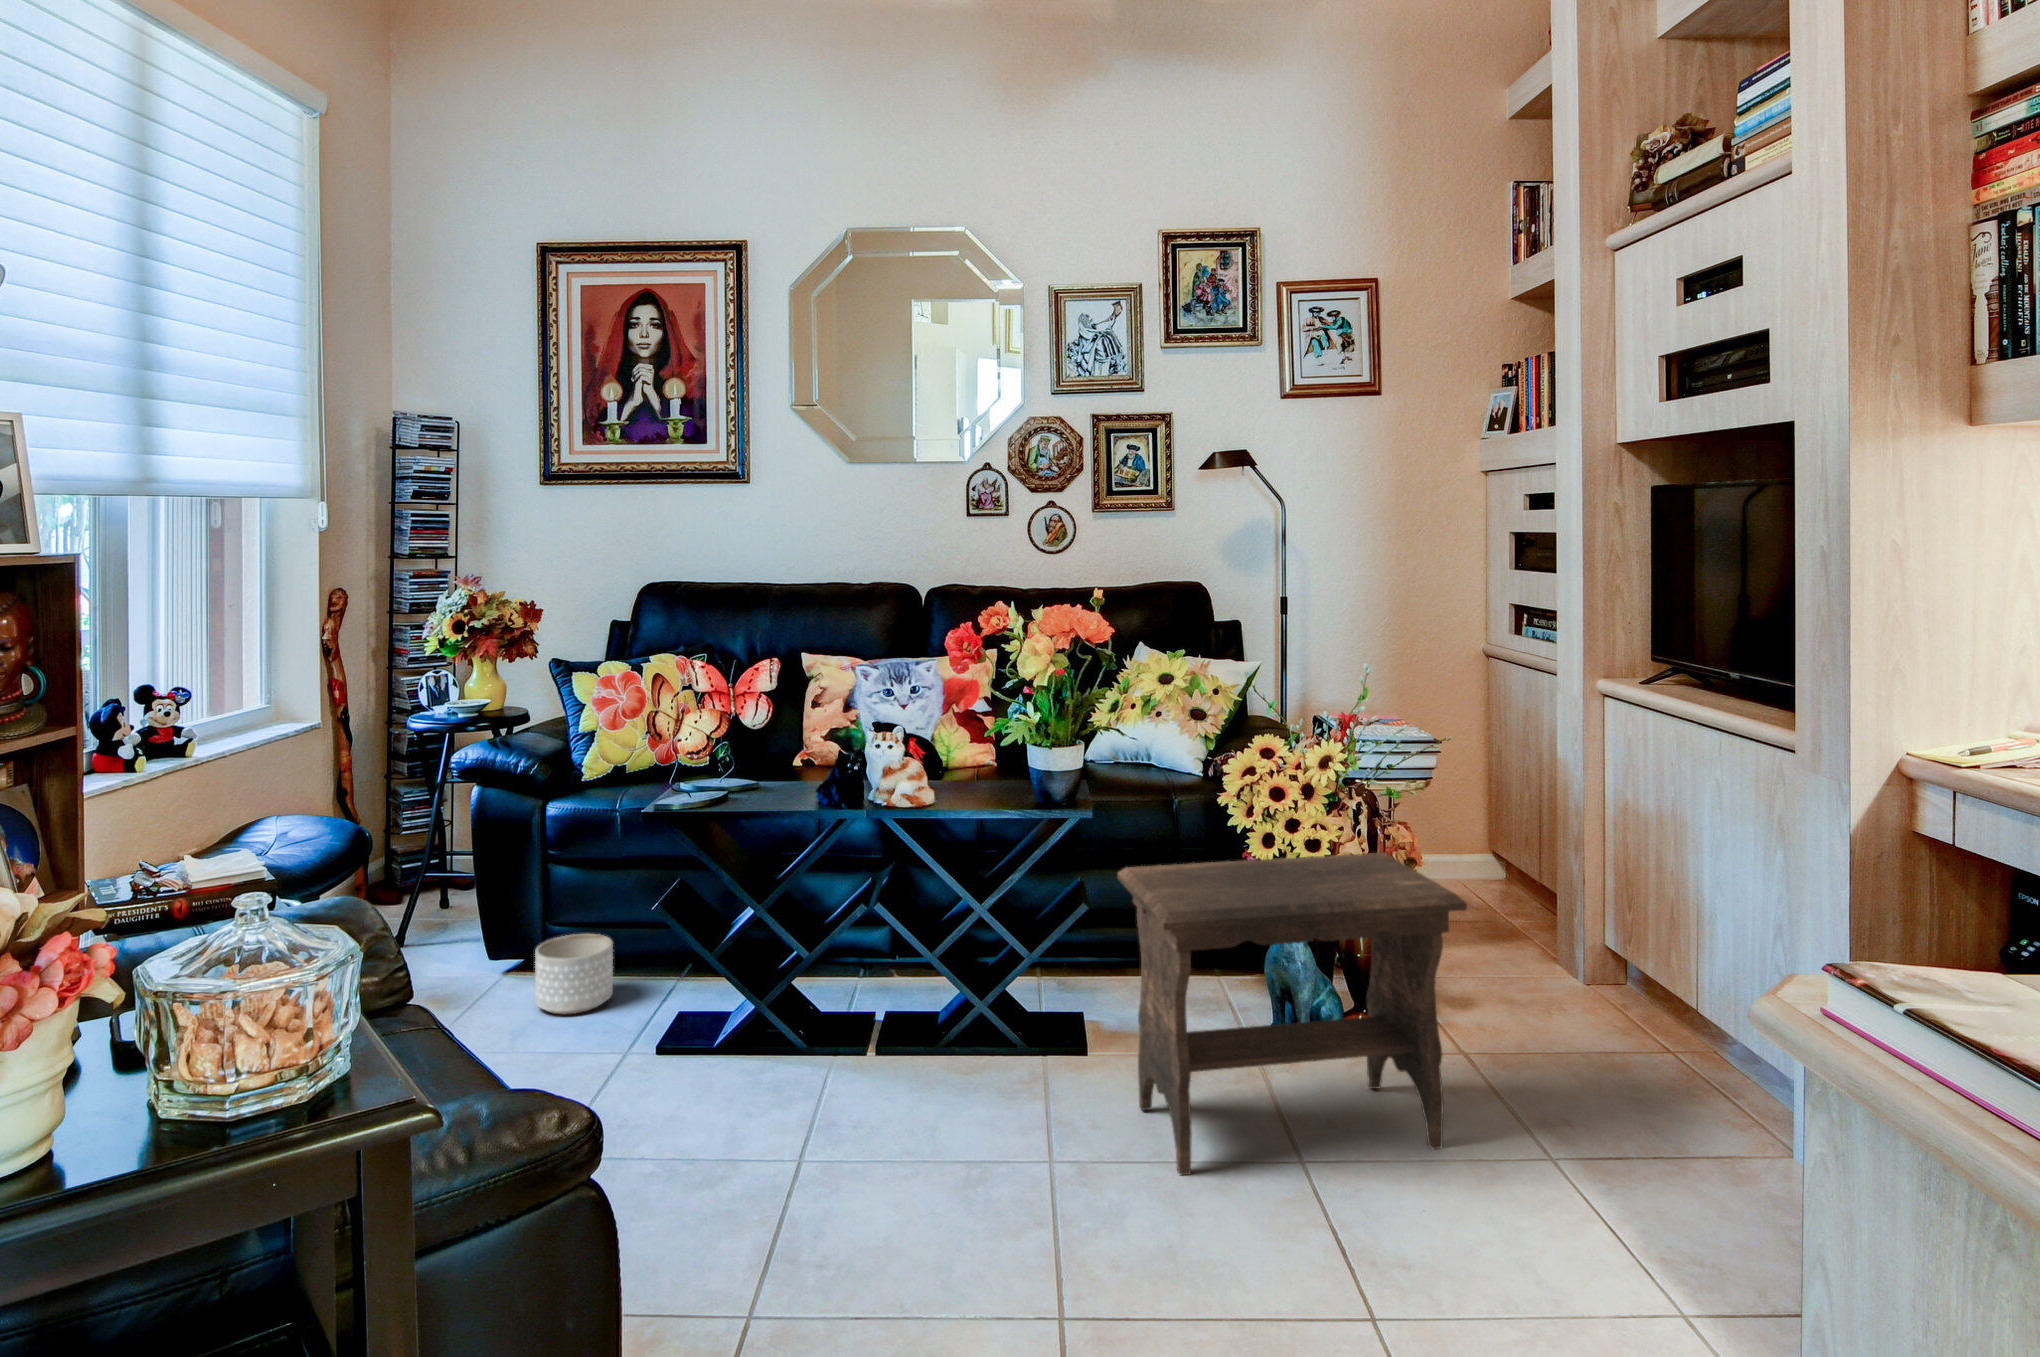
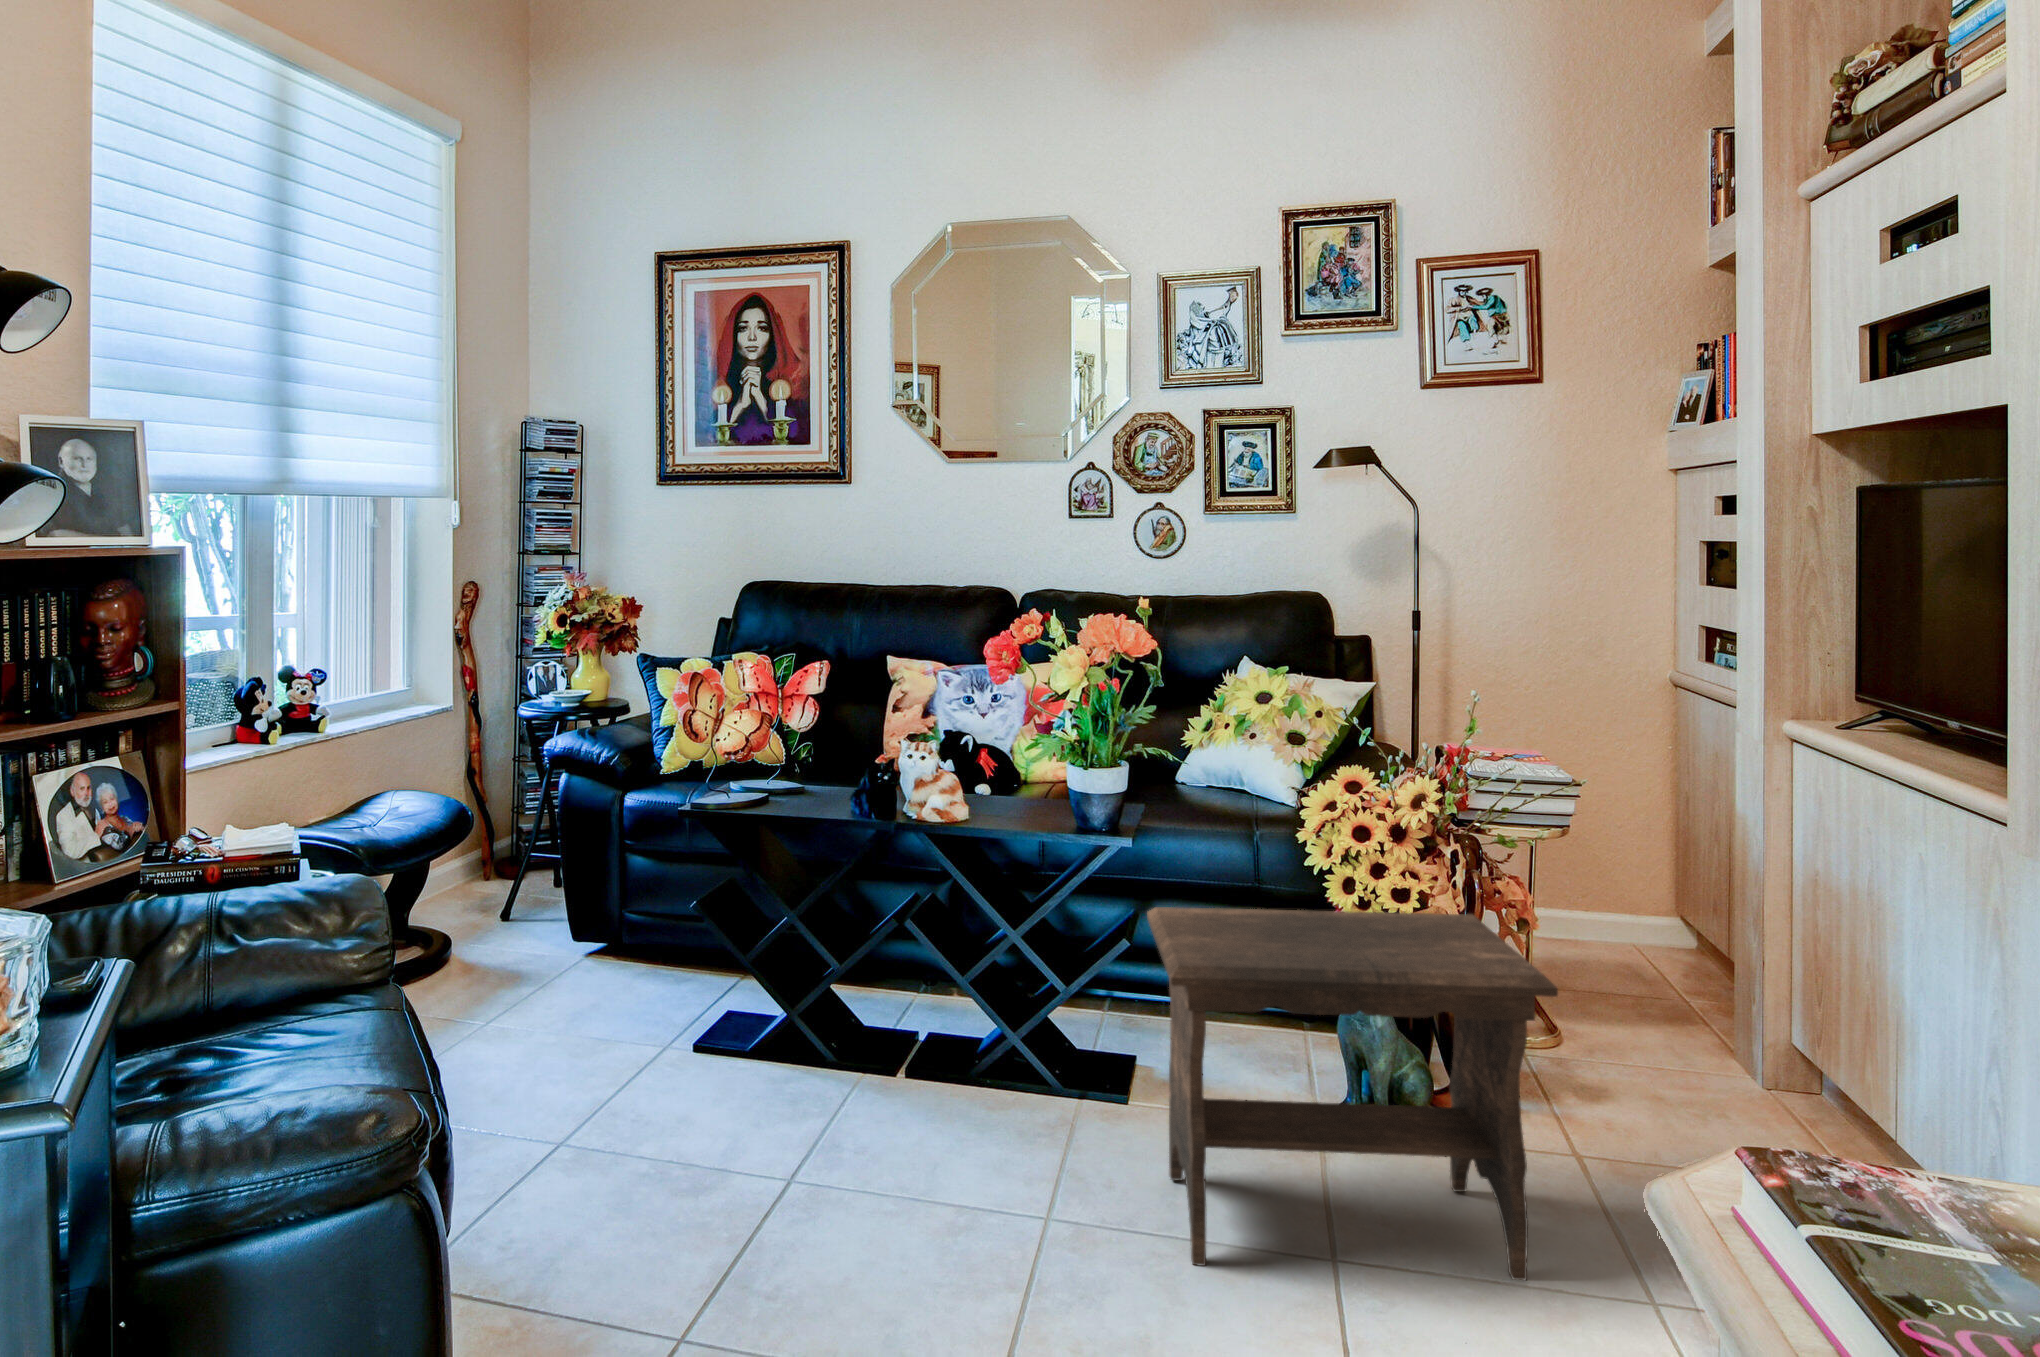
planter: present [535,934,613,1014] -> none [604,921,677,1000]

